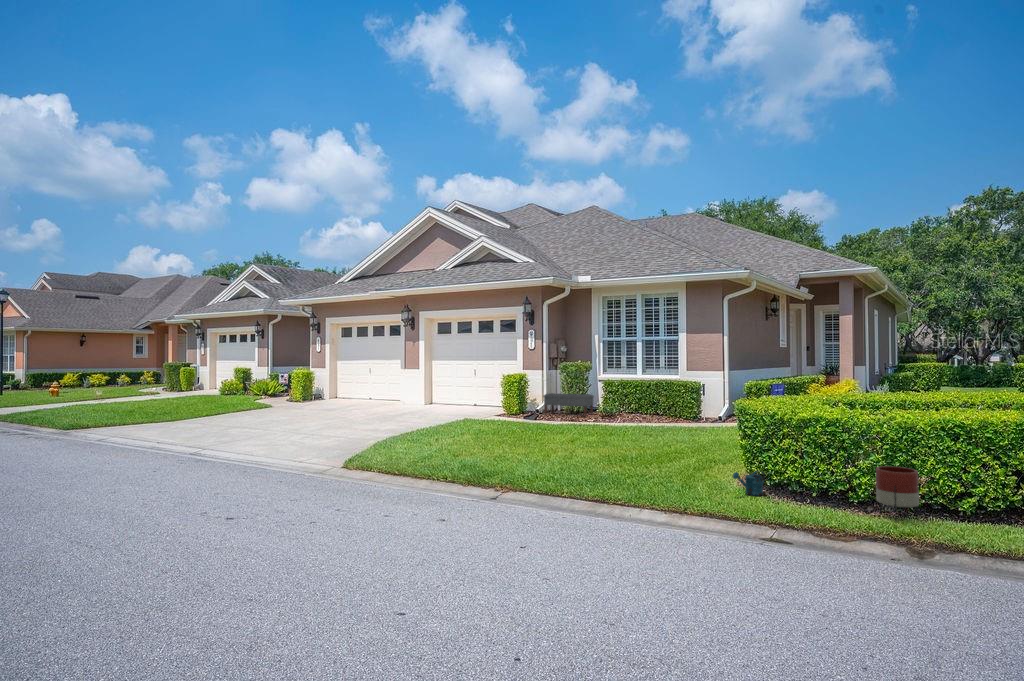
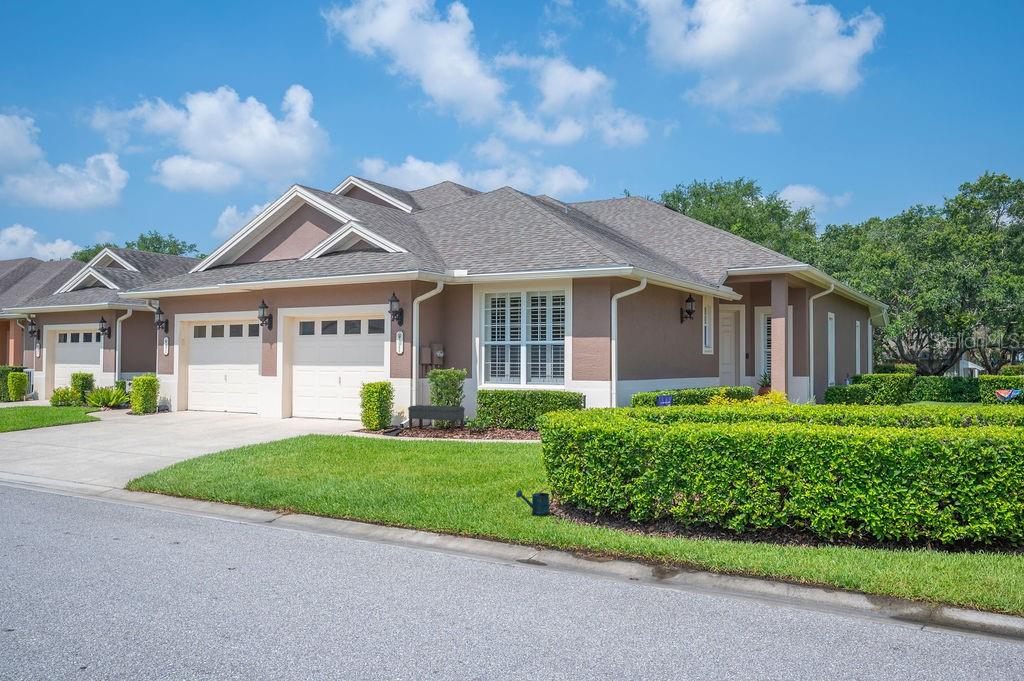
planter: present [876,466,919,521] -> none [646,482,686,541]

